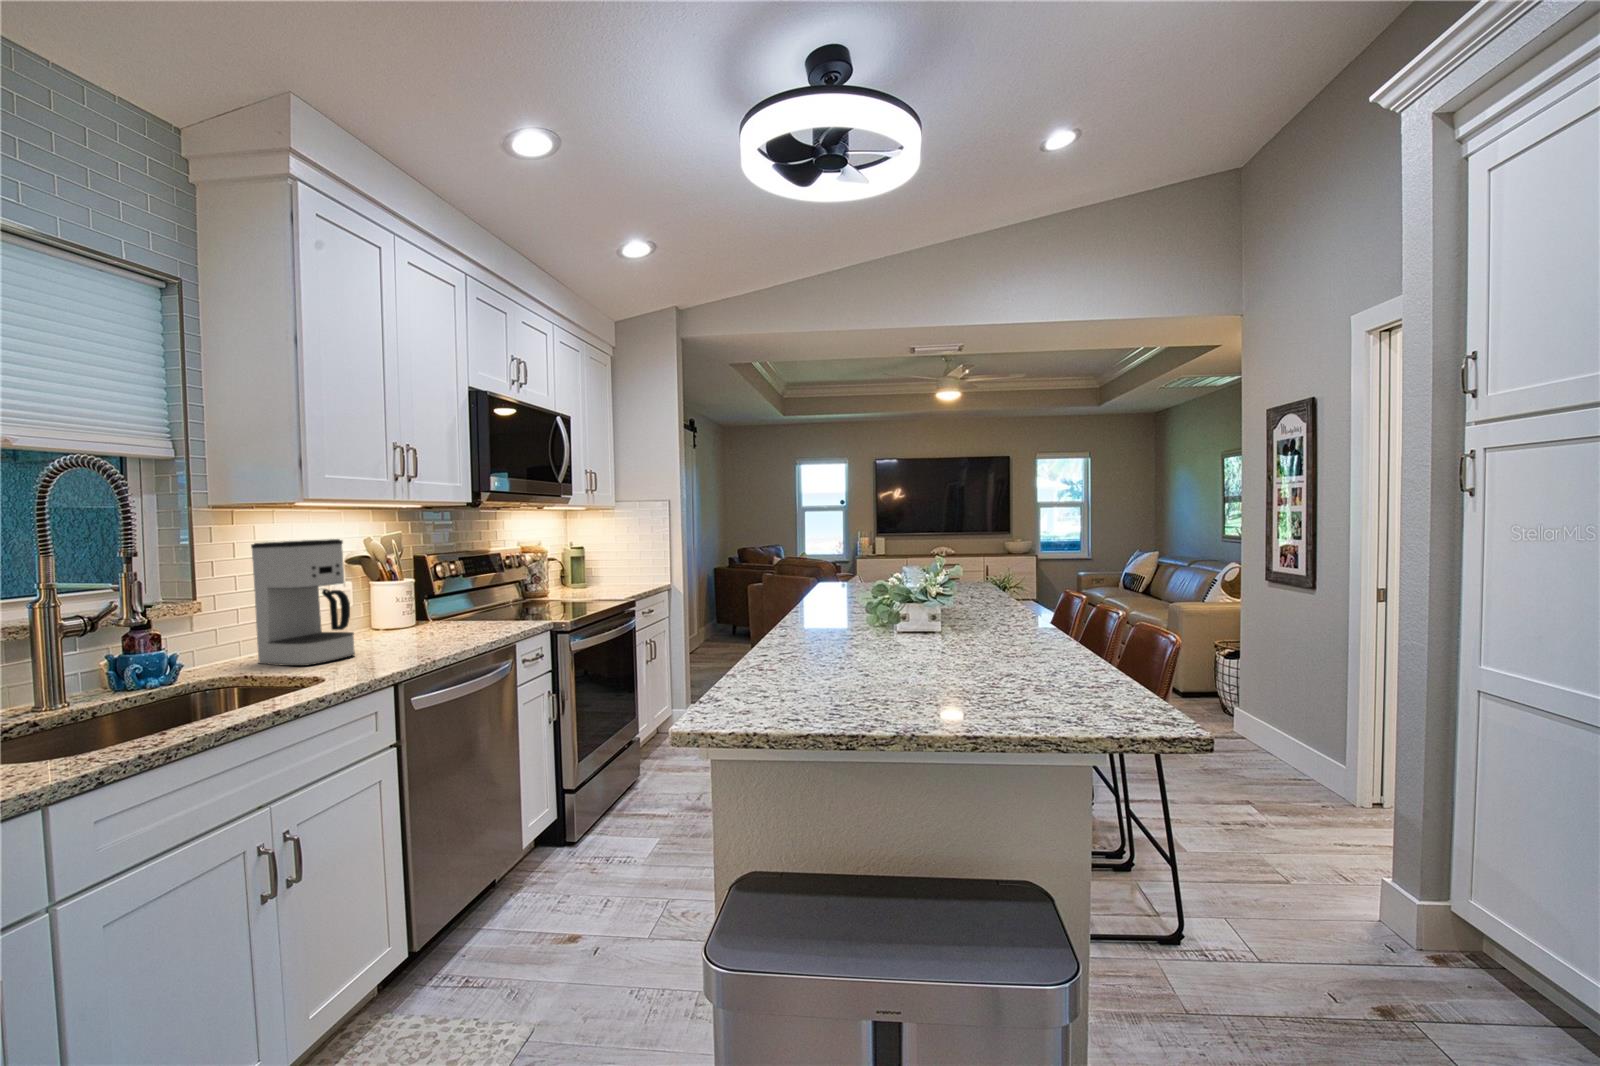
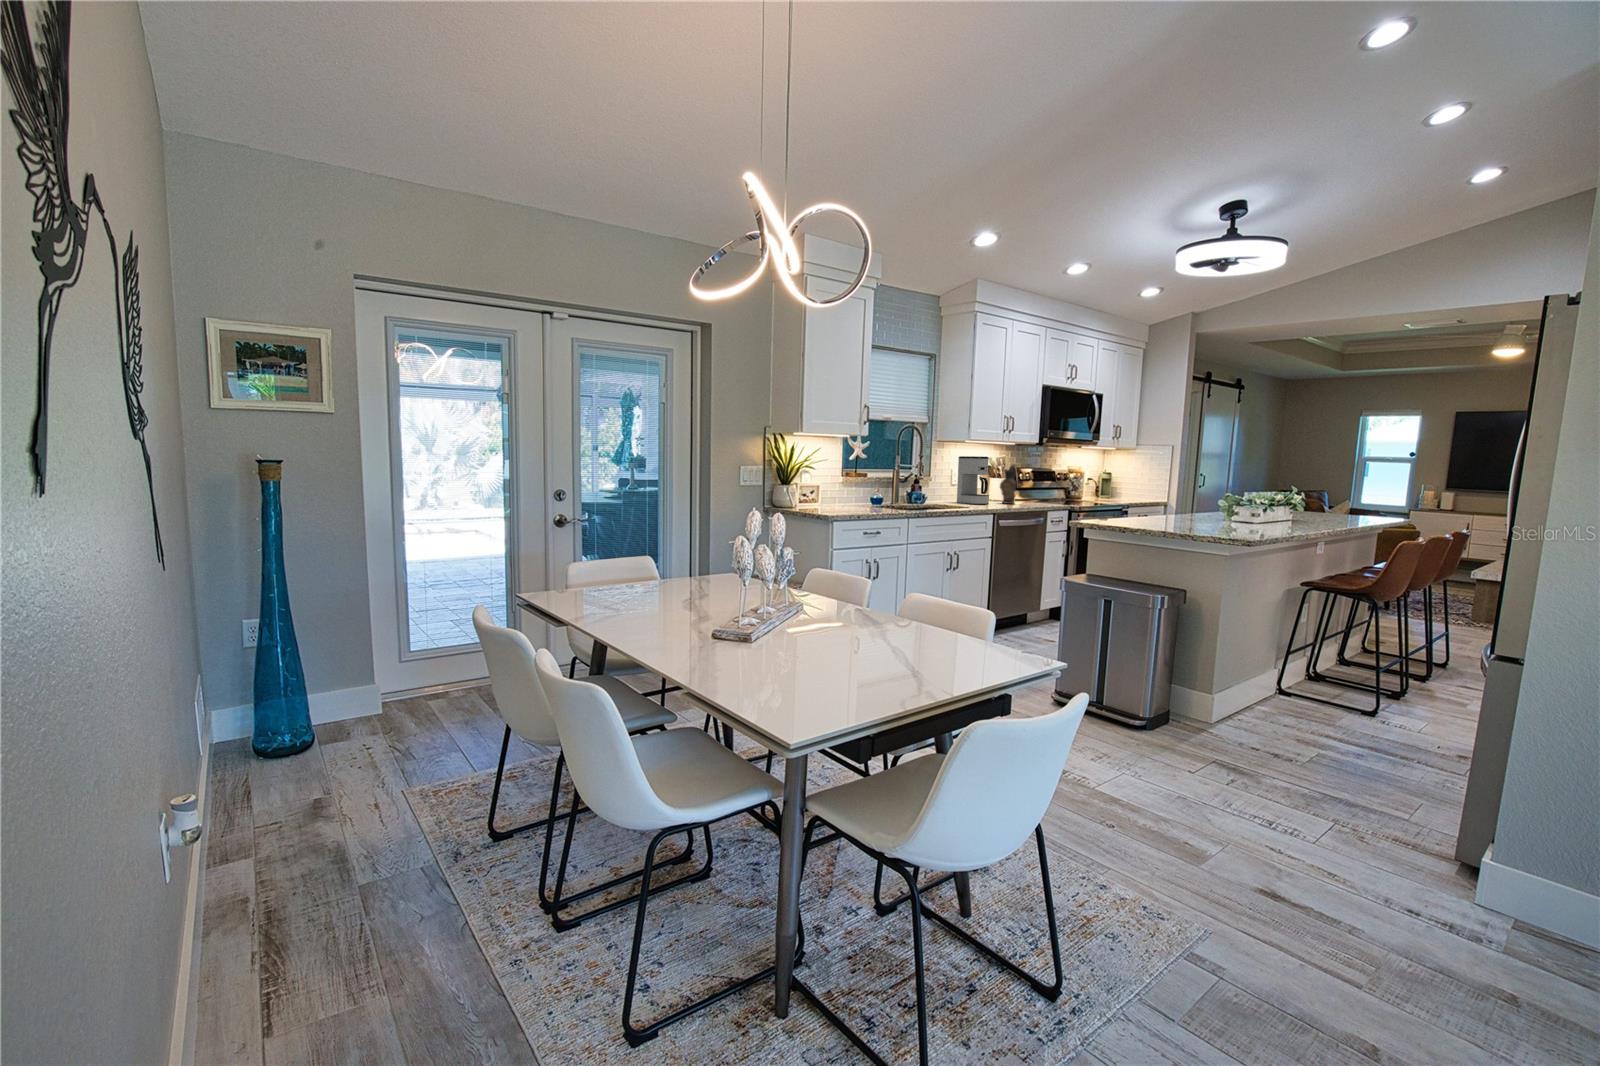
ceramic pitcher: none [385,551,428,640] -> present [1000,465,1017,504]

